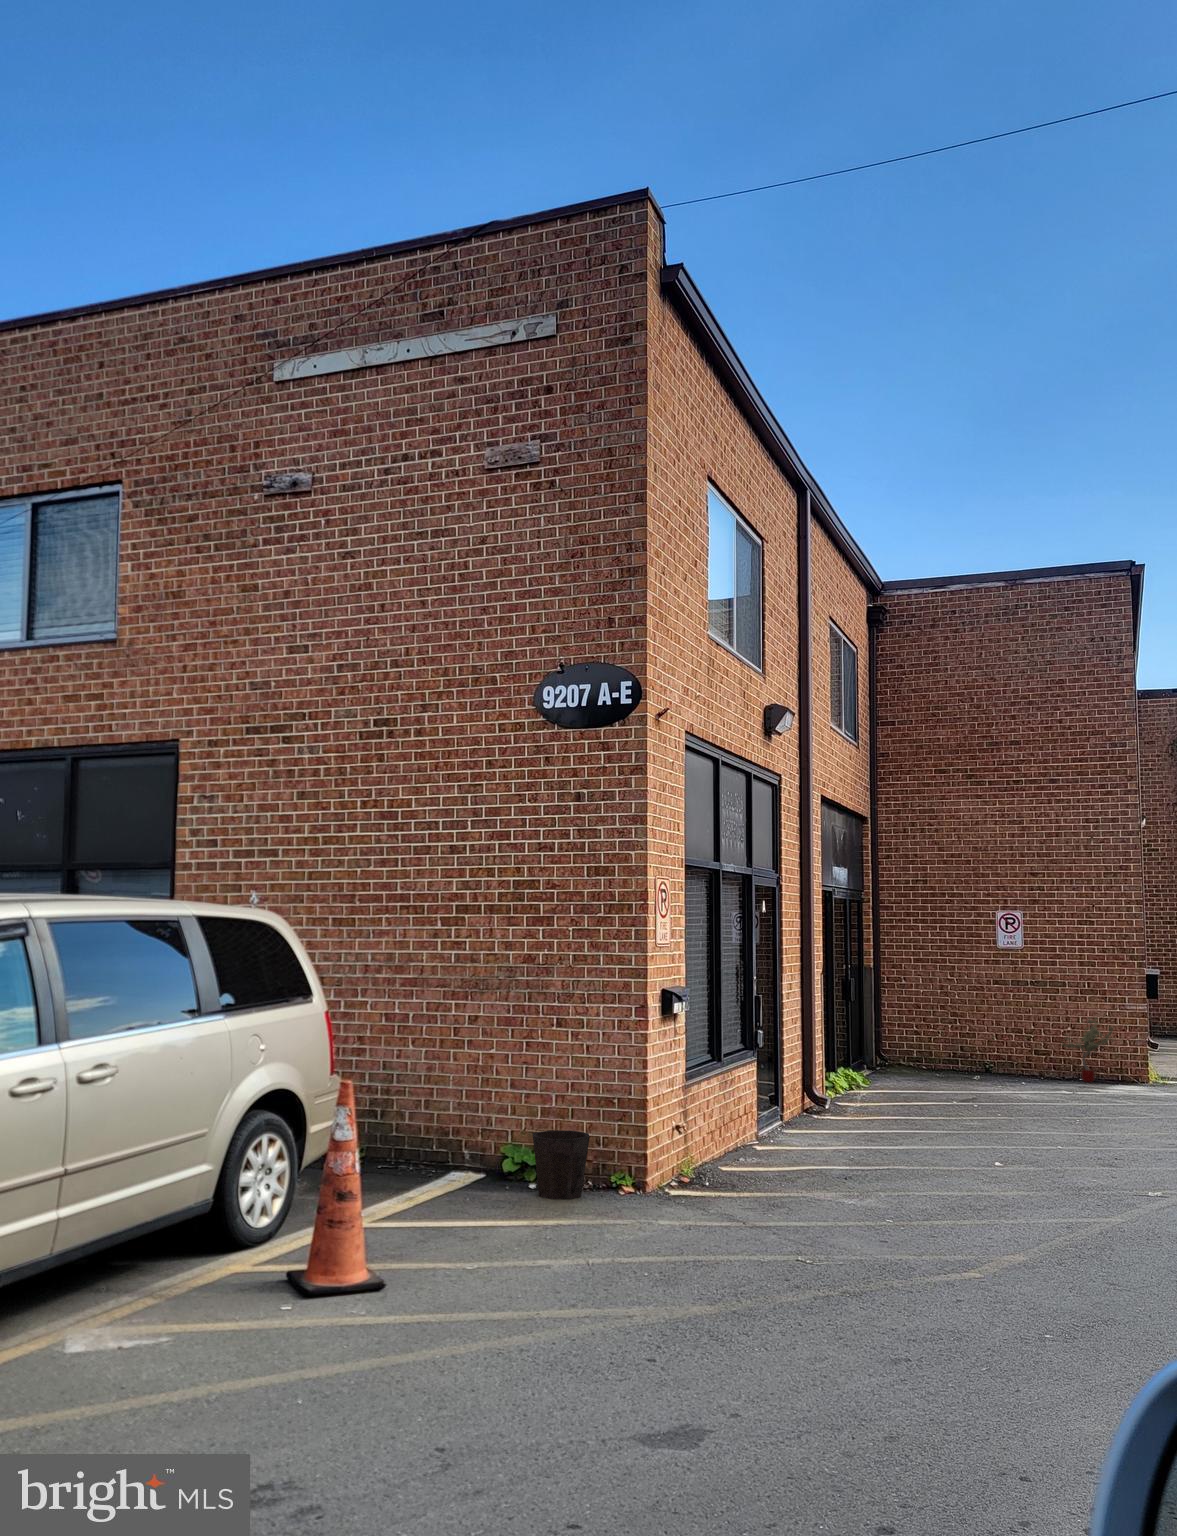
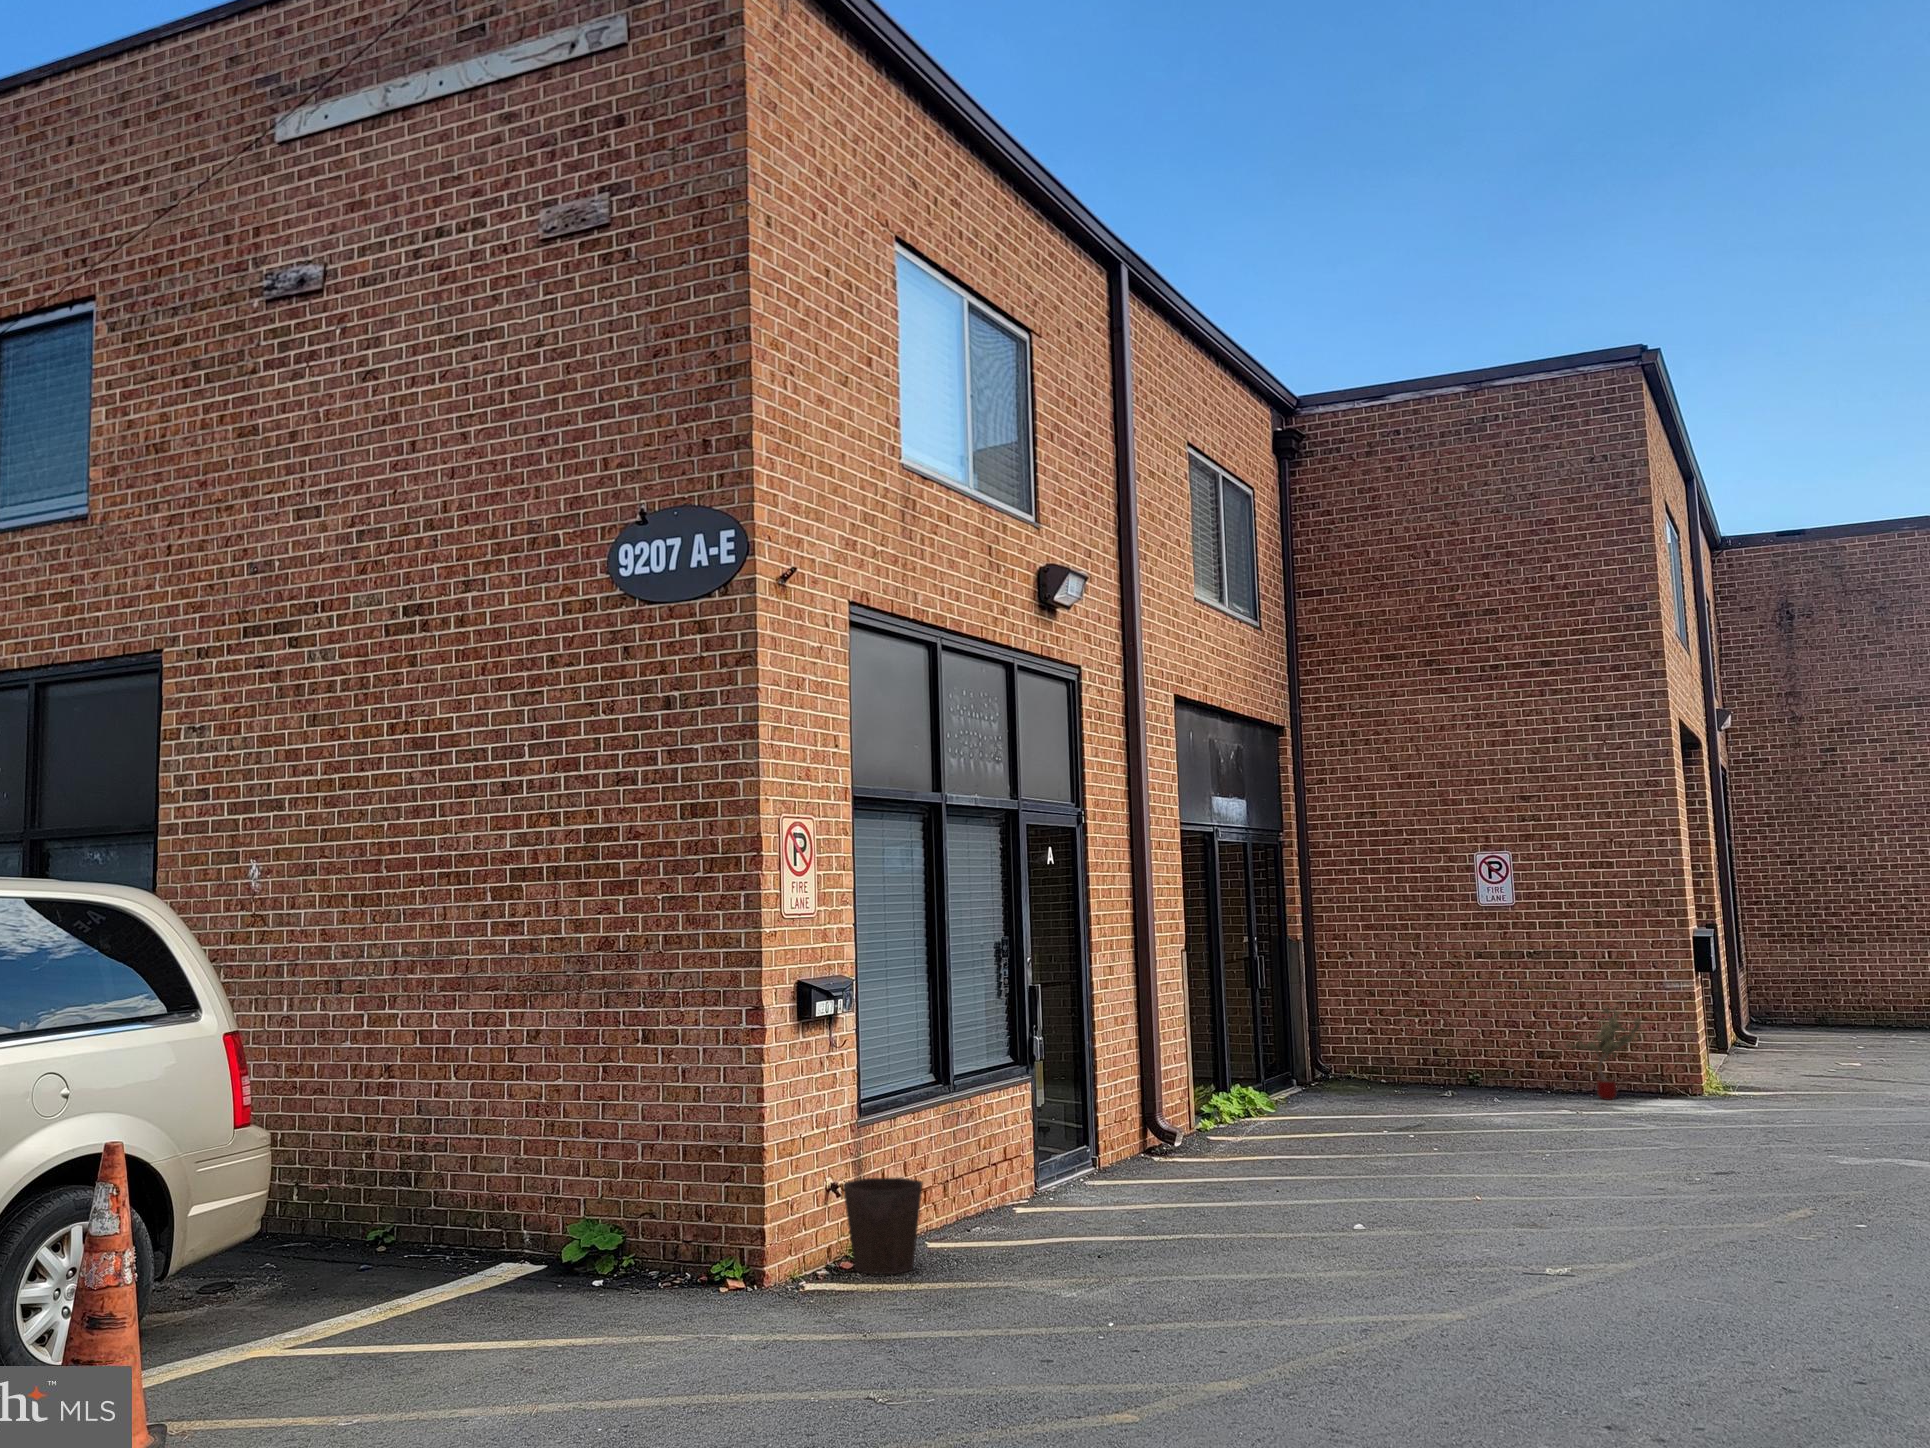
waste bin: present [533,1130,590,1199] -> present [843,1178,923,1274]

